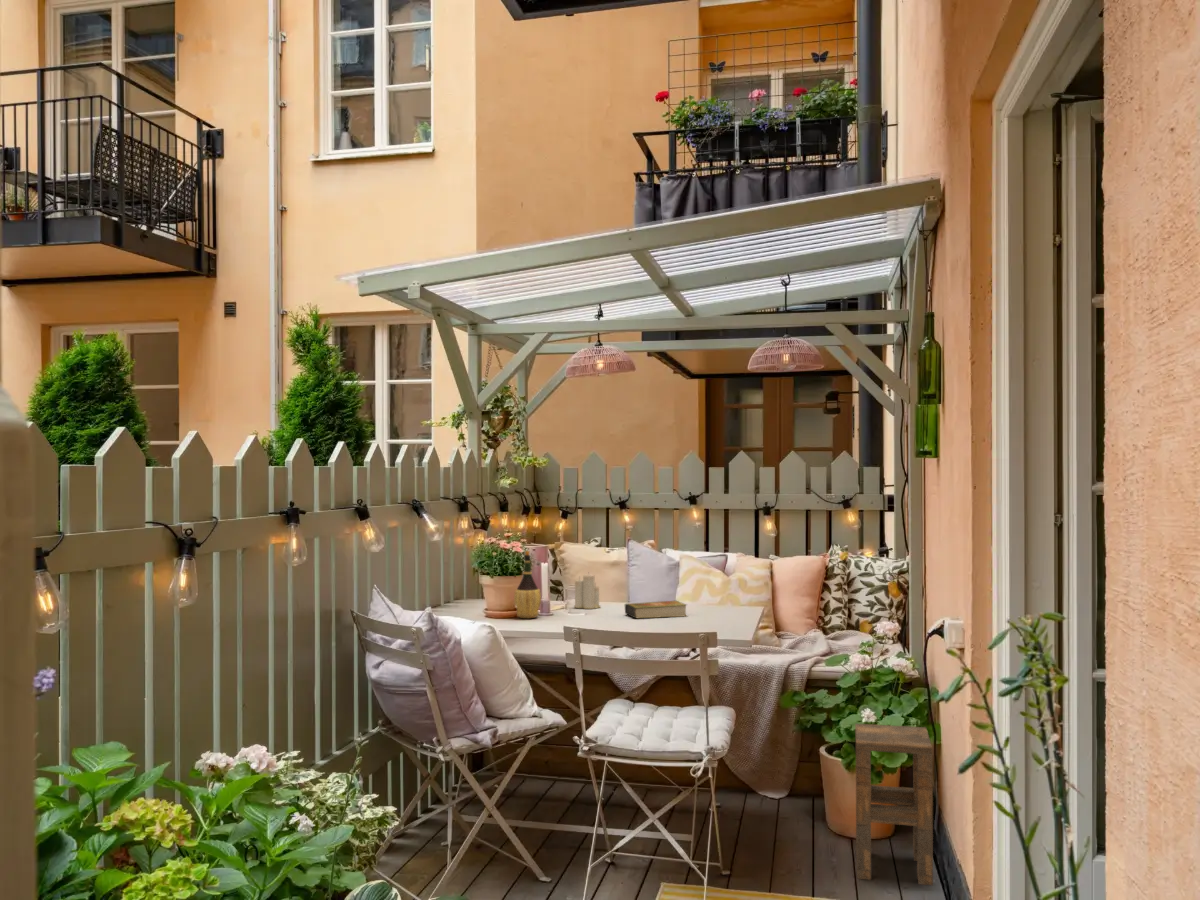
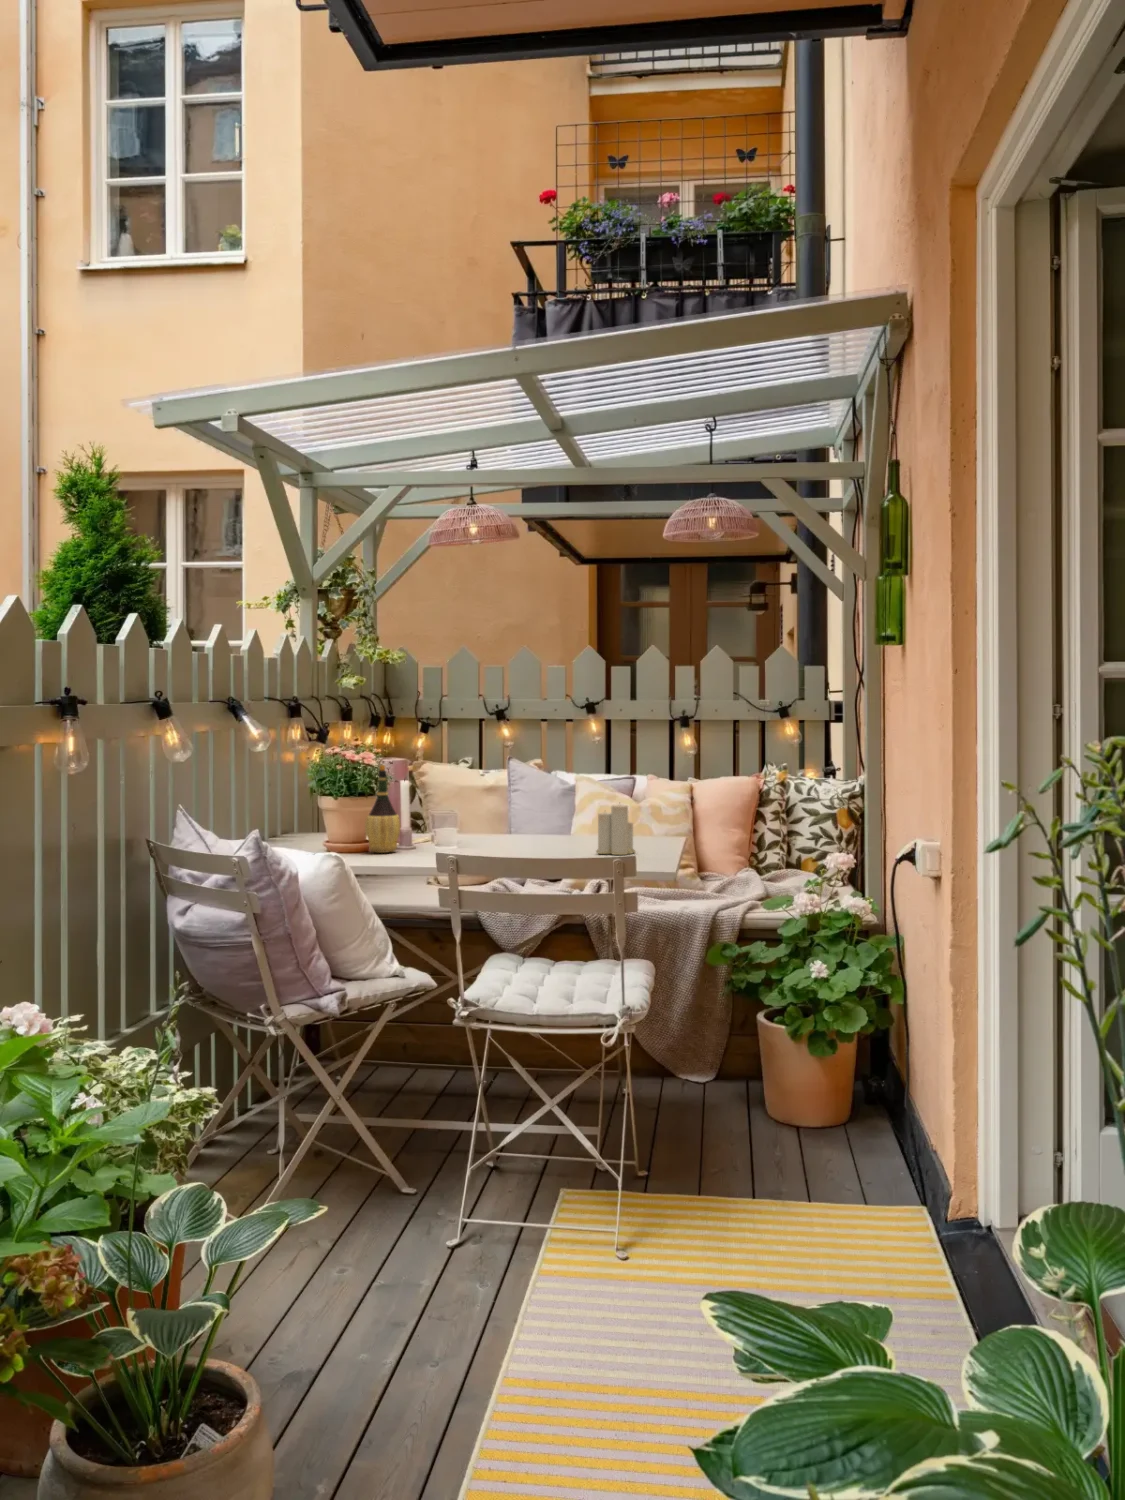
candle: present [574,574,600,609] -> present [596,804,635,855]
book: present [625,601,686,619] -> none [509,829,591,851]
side table: present [855,724,933,885] -> none [806,978,909,1176]

